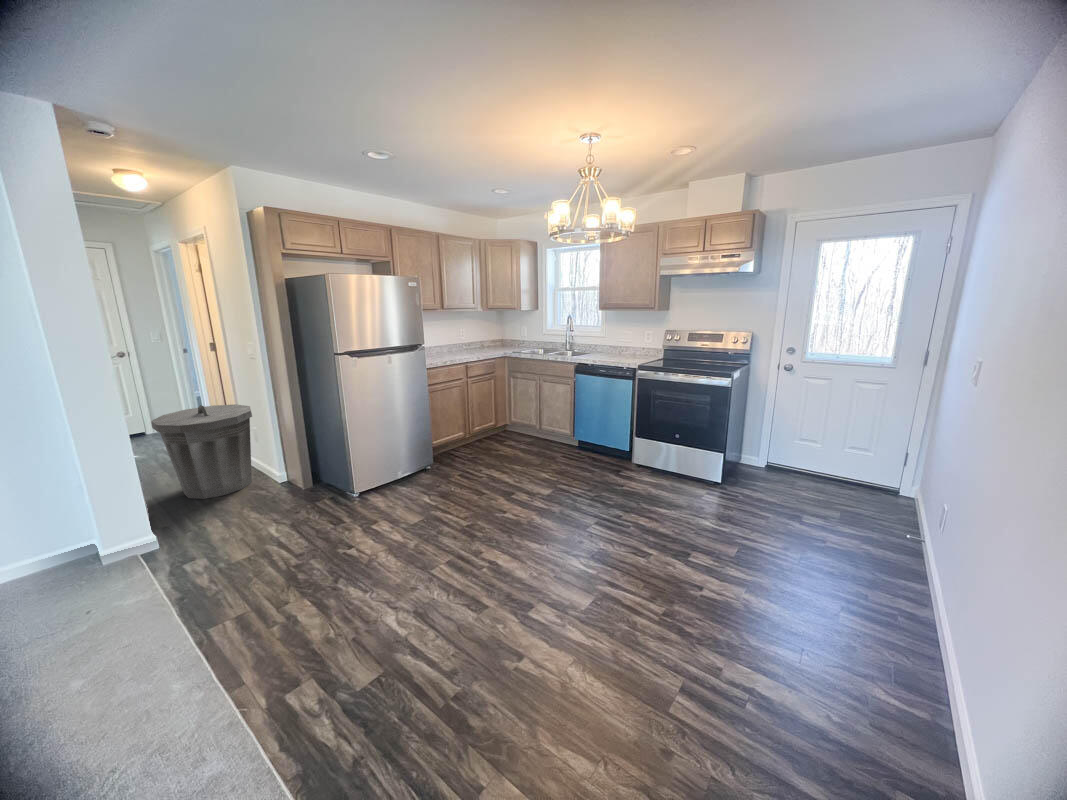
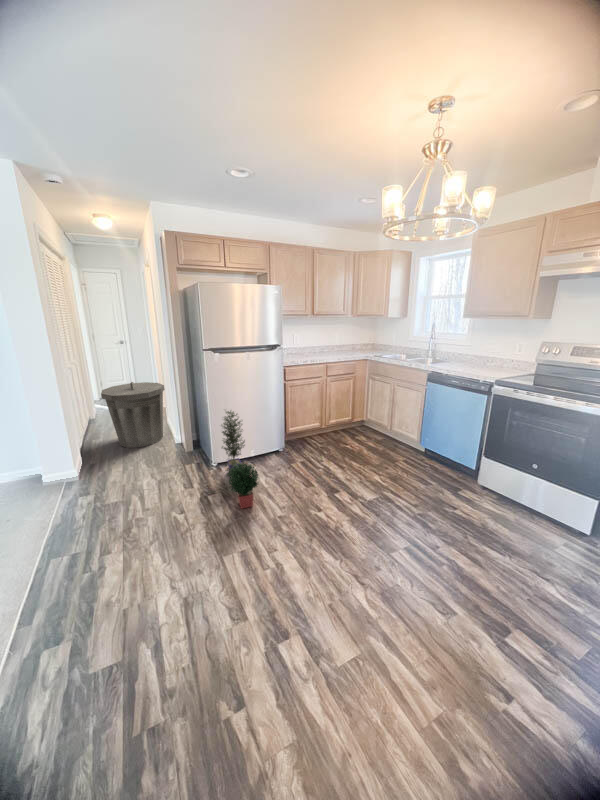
potted plant: none [367,422,439,528] -> present [222,411,259,508]

